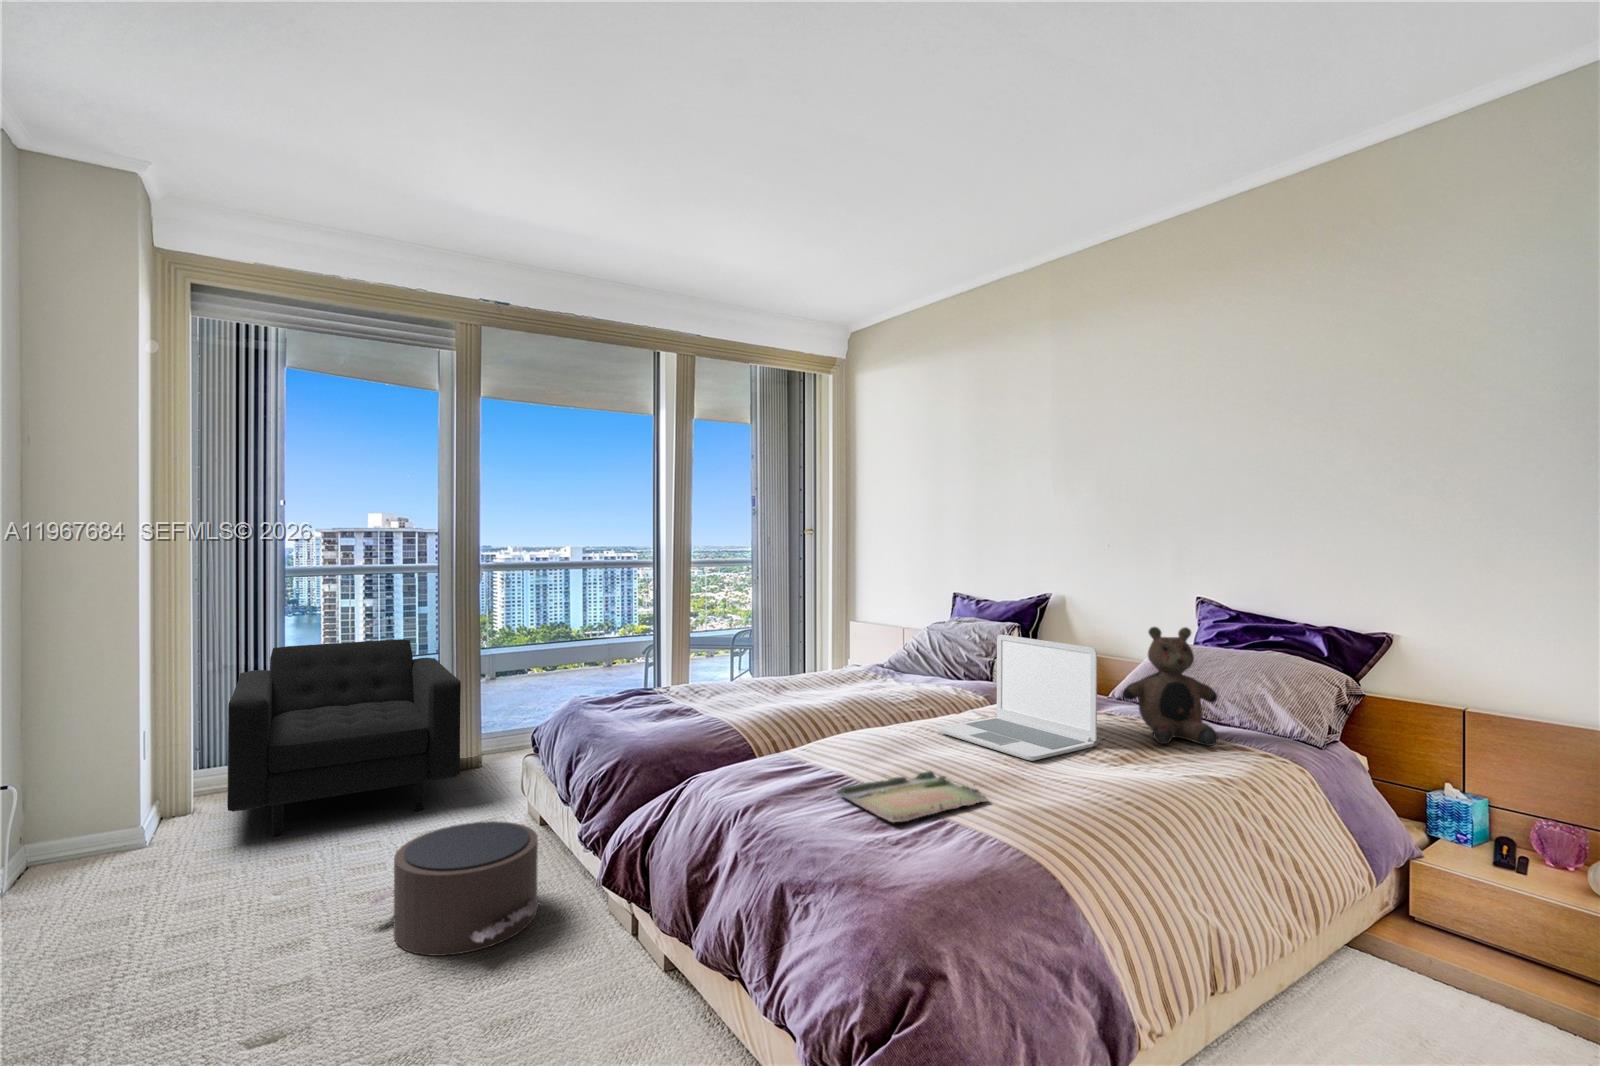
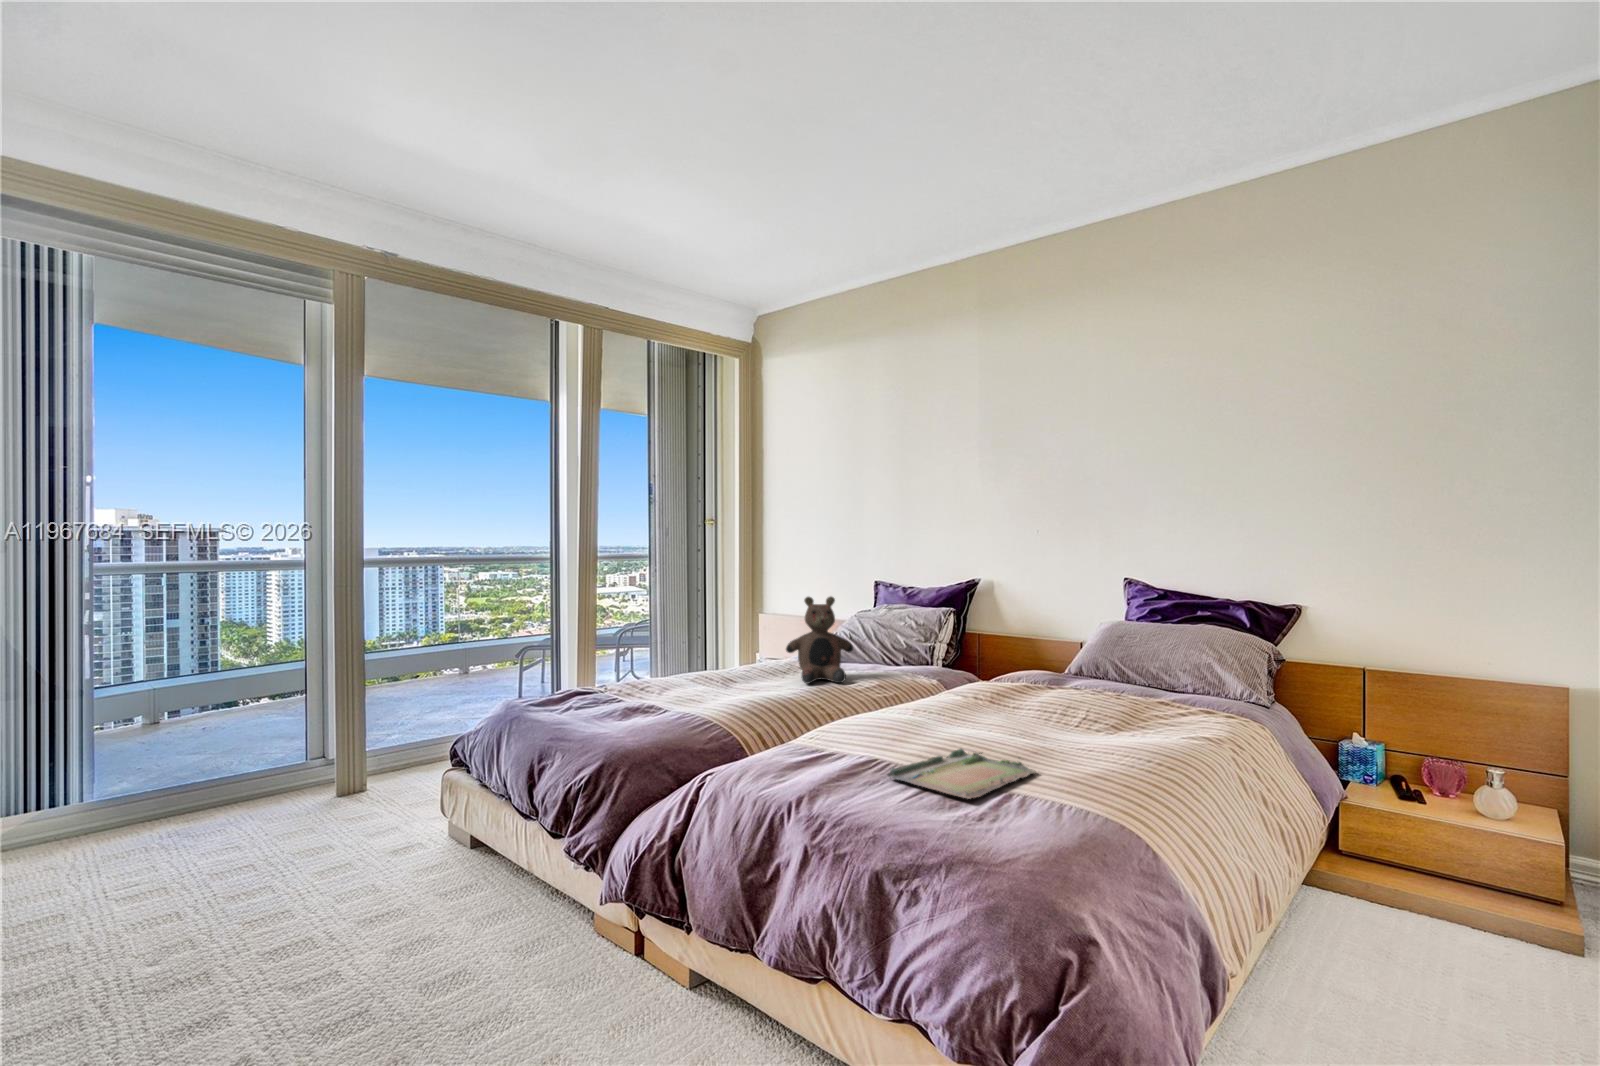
teddy bear: present [1123,627,1218,746] -> present [786,597,853,684]
laptop: present [938,634,1097,761] -> none [932,614,1087,733]
armchair: present [227,639,461,836] -> none [42,646,359,893]
pouf: present [368,821,544,956] -> none [299,845,528,1009]

